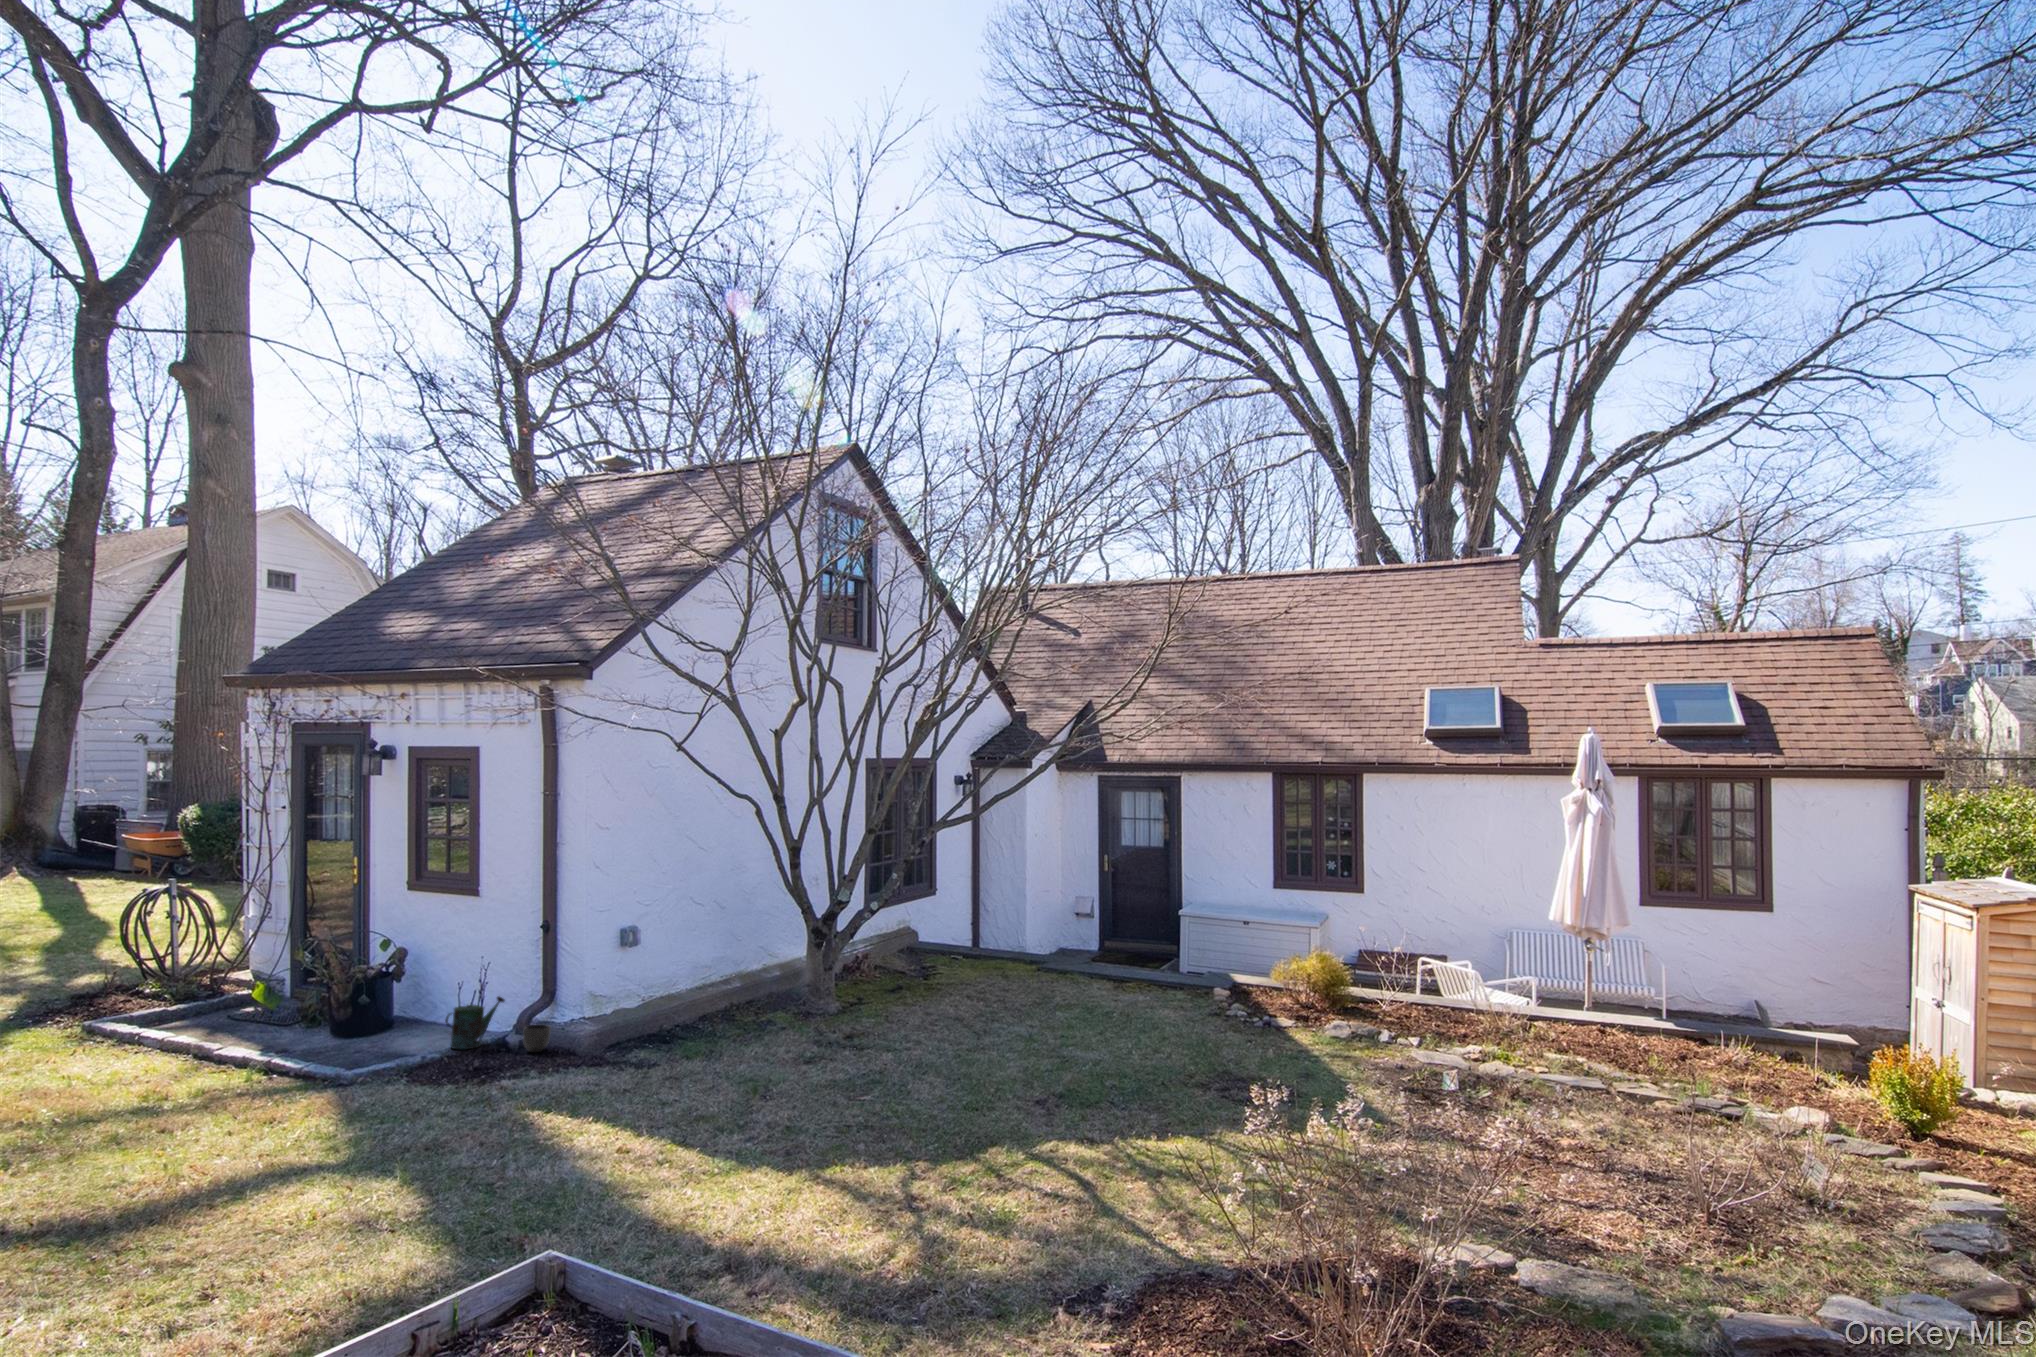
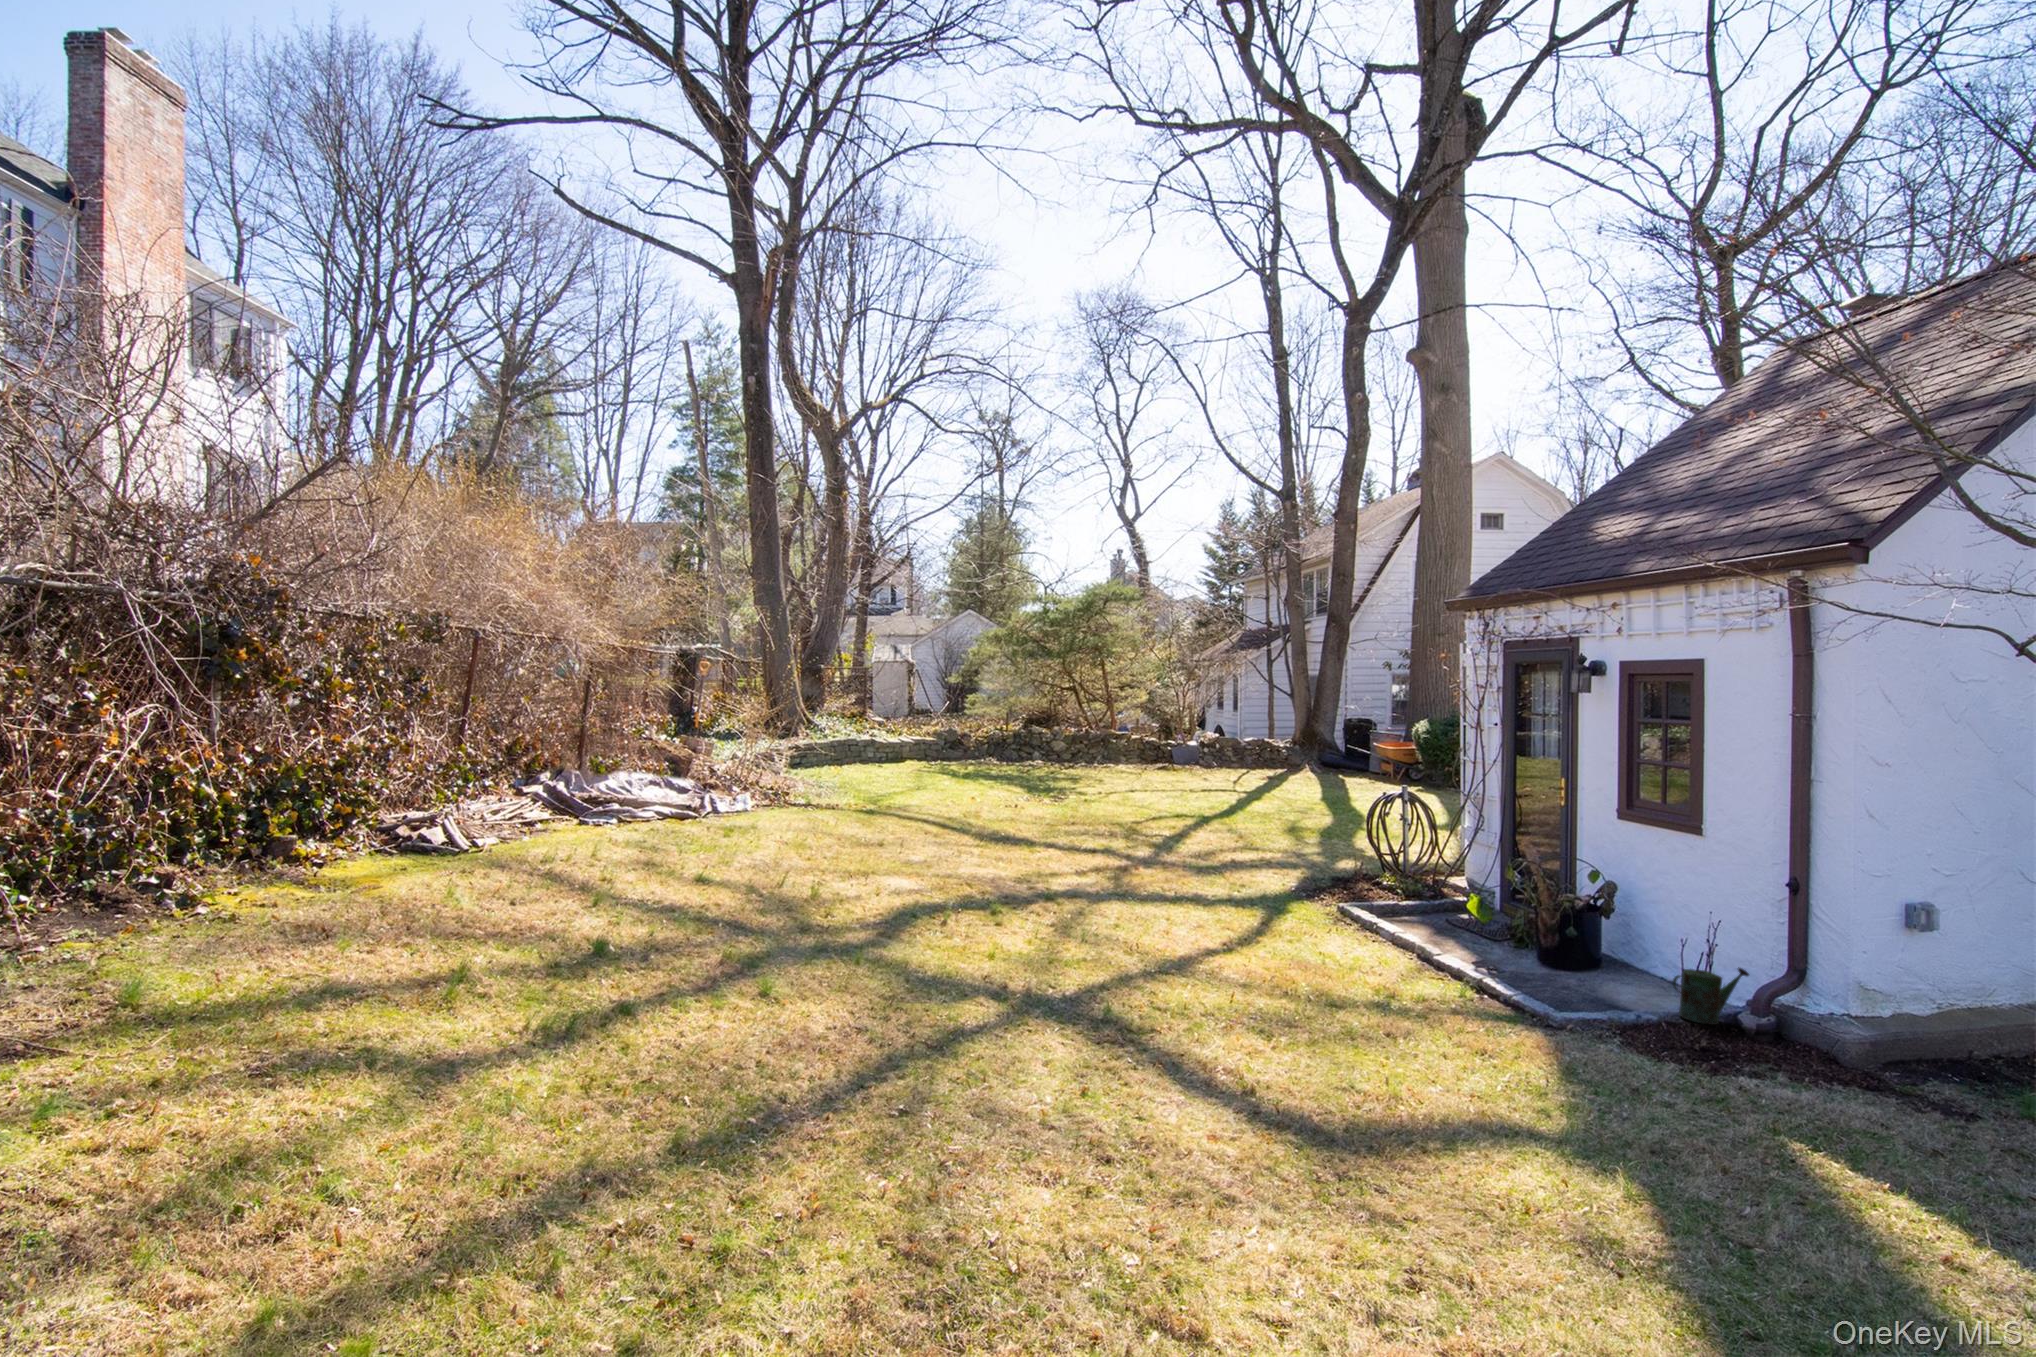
planter: present [523,1025,551,1052] -> none [1779,1016,1820,1055]

